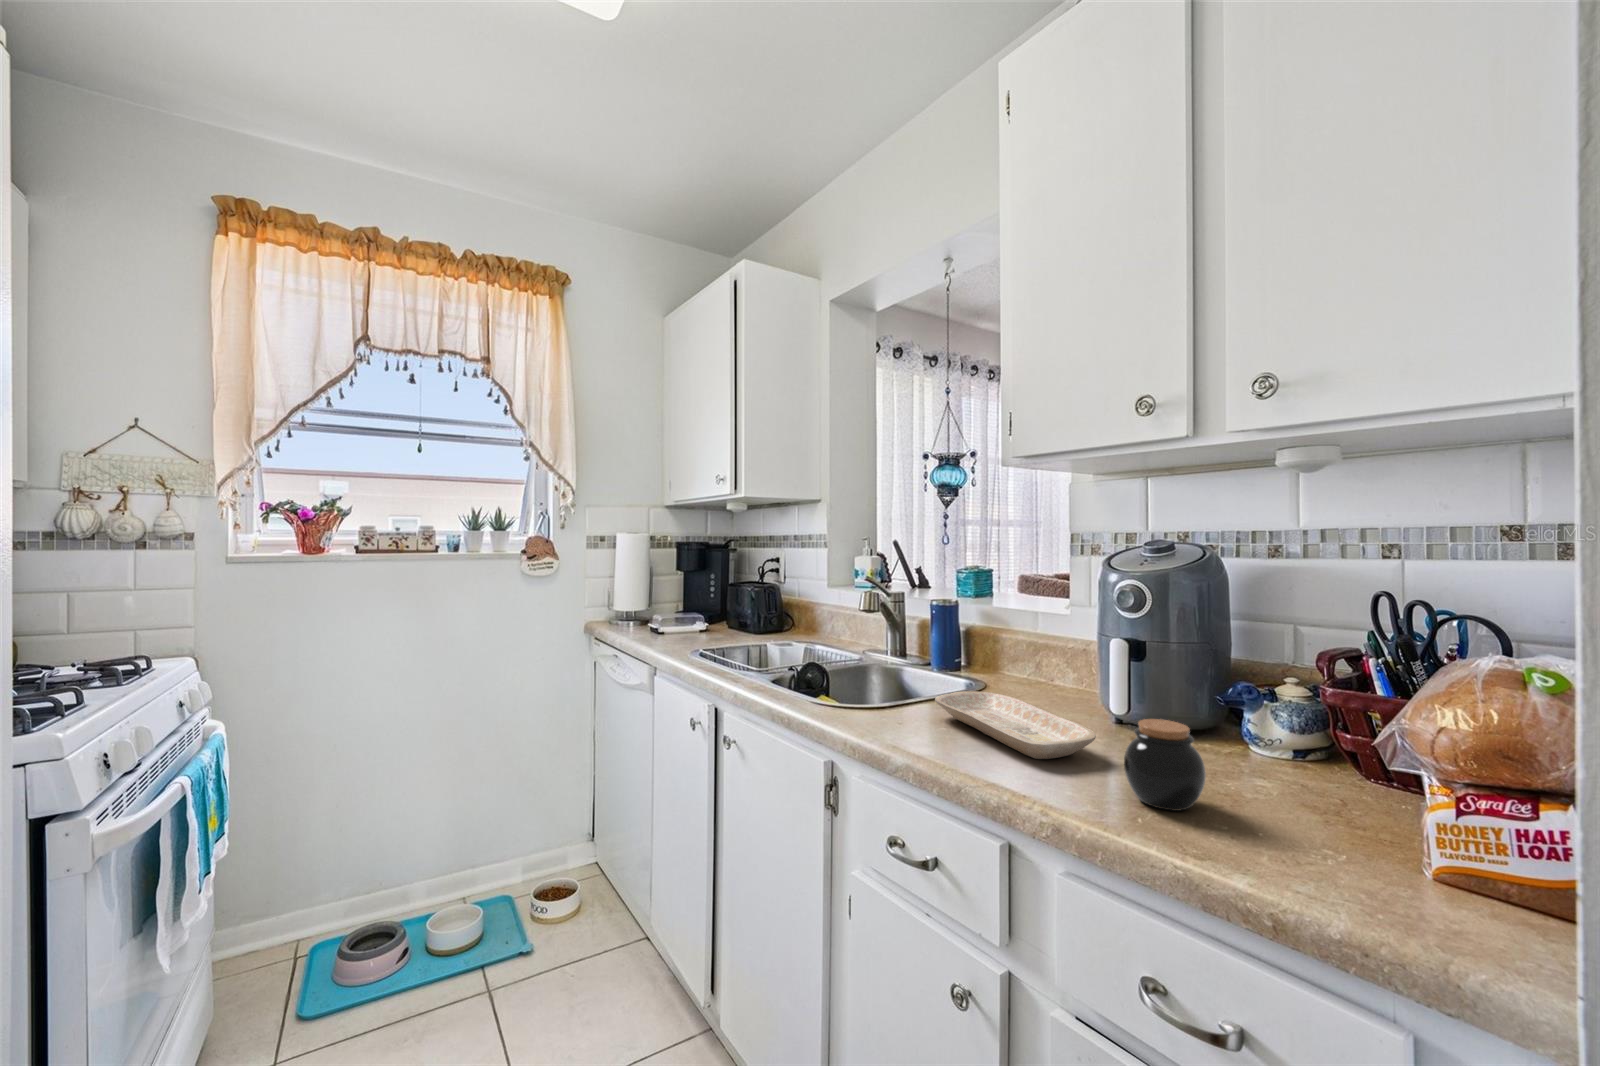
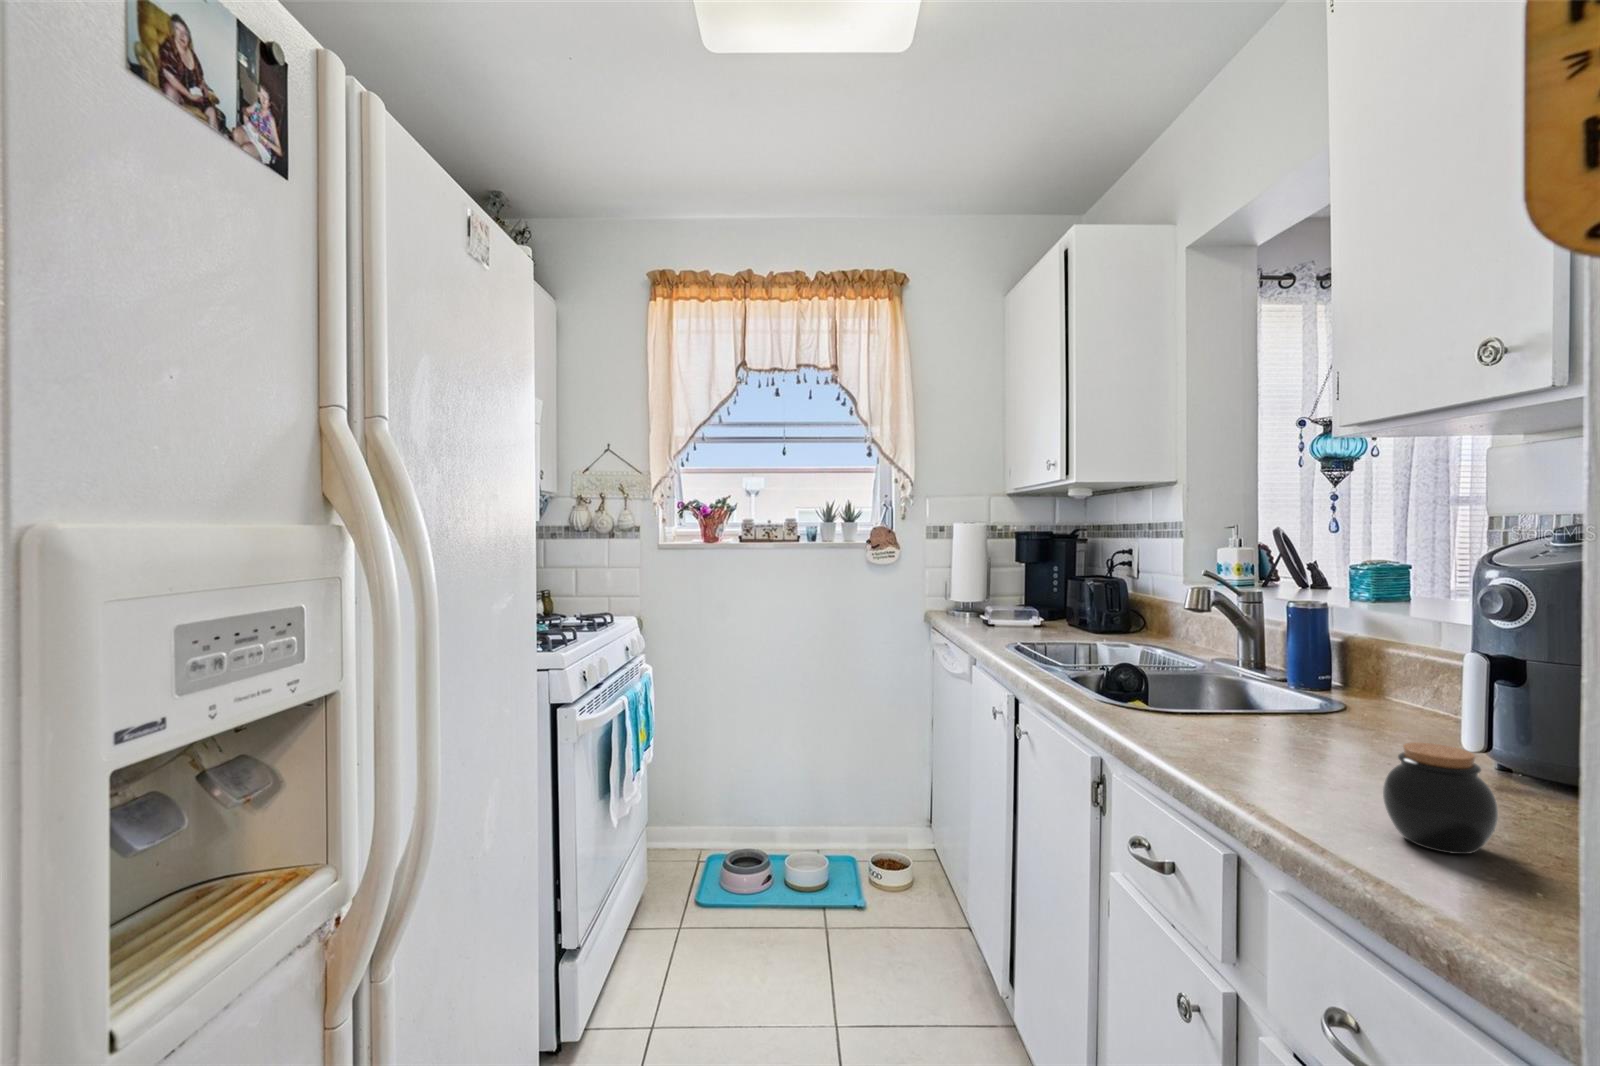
tray: present [935,691,1096,759] -> none [1224,706,1402,785]

